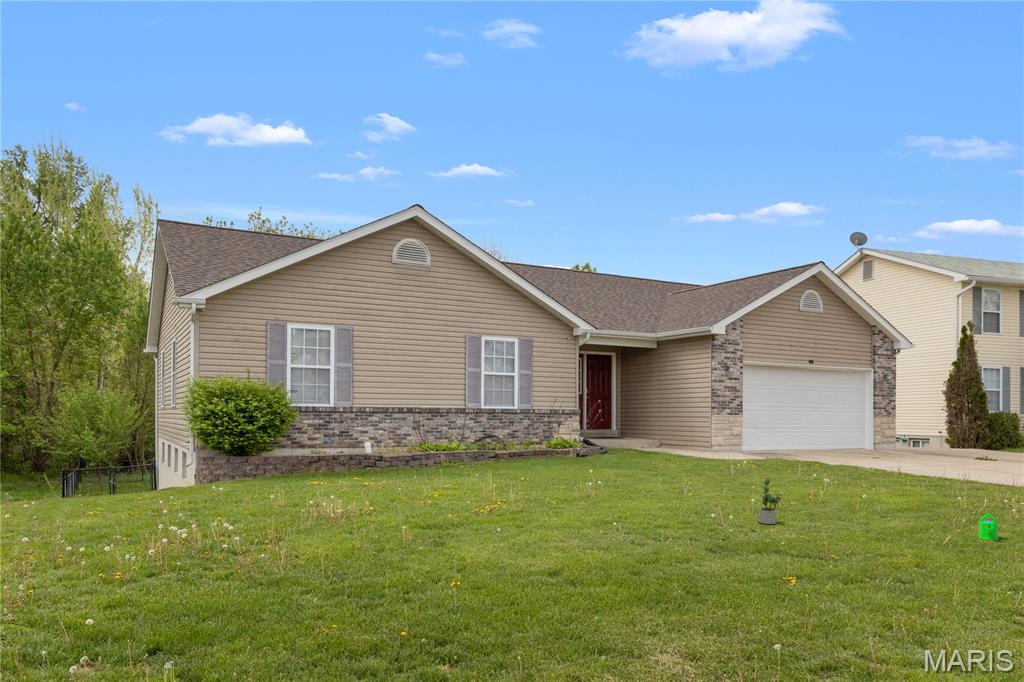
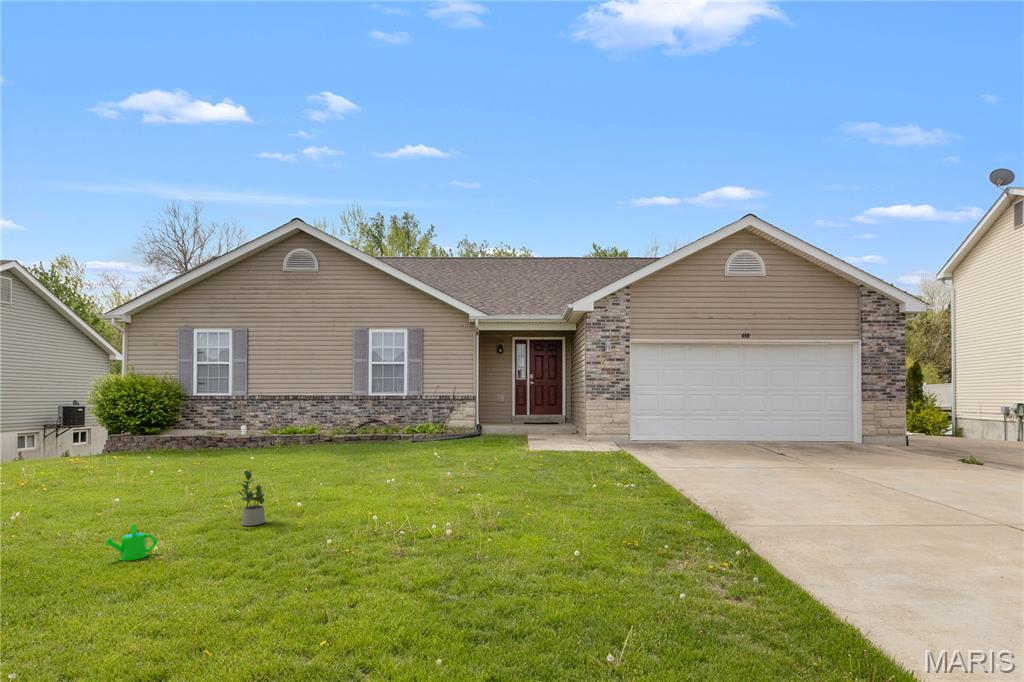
potted plant: present [759,478,782,524] -> present [238,469,265,526]

